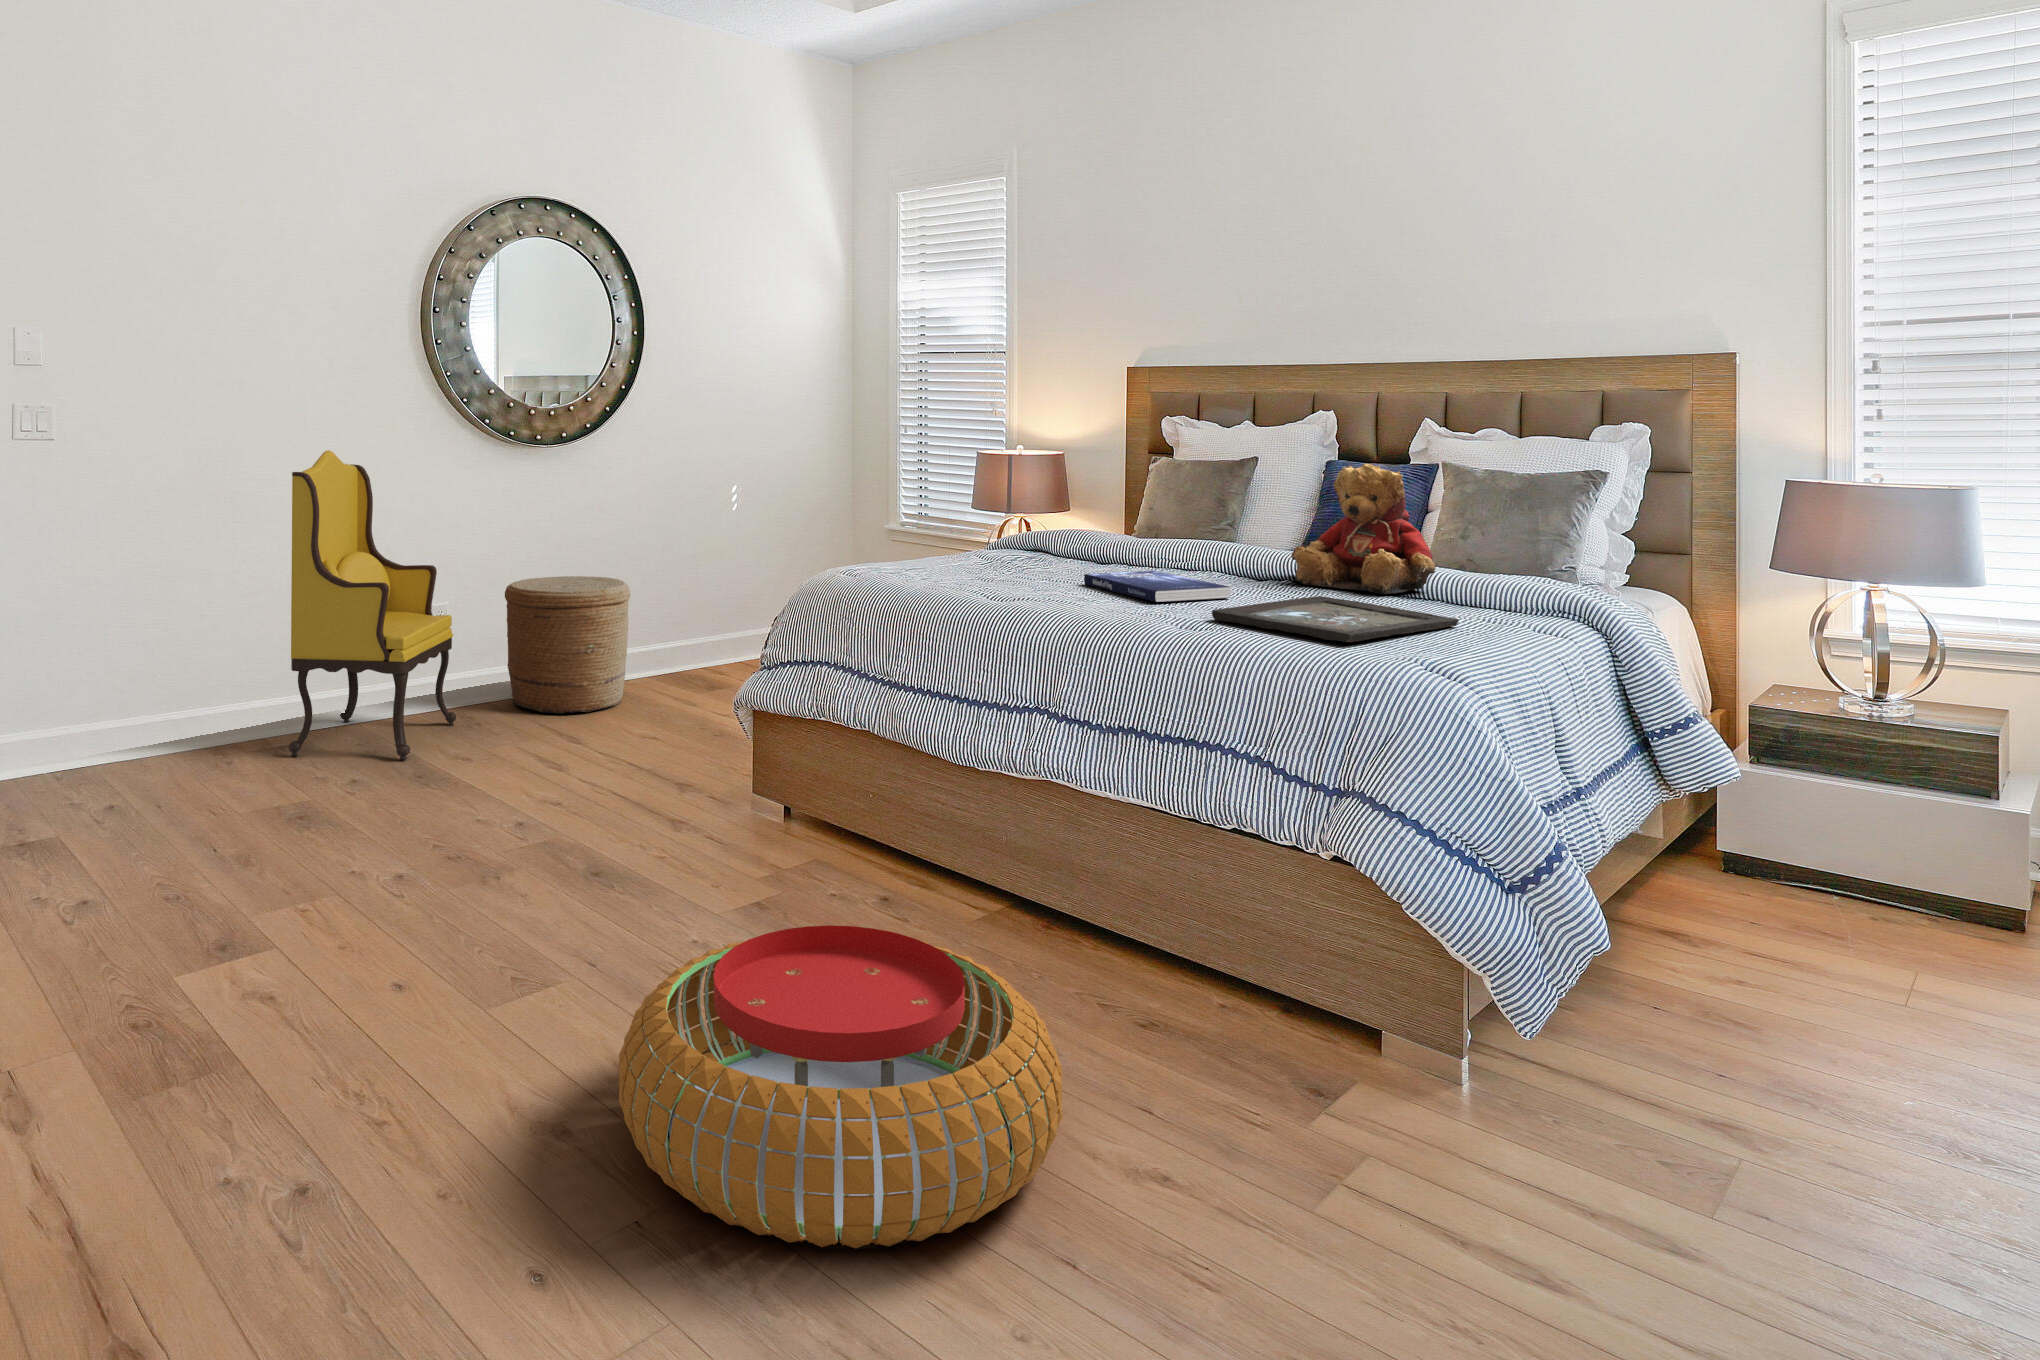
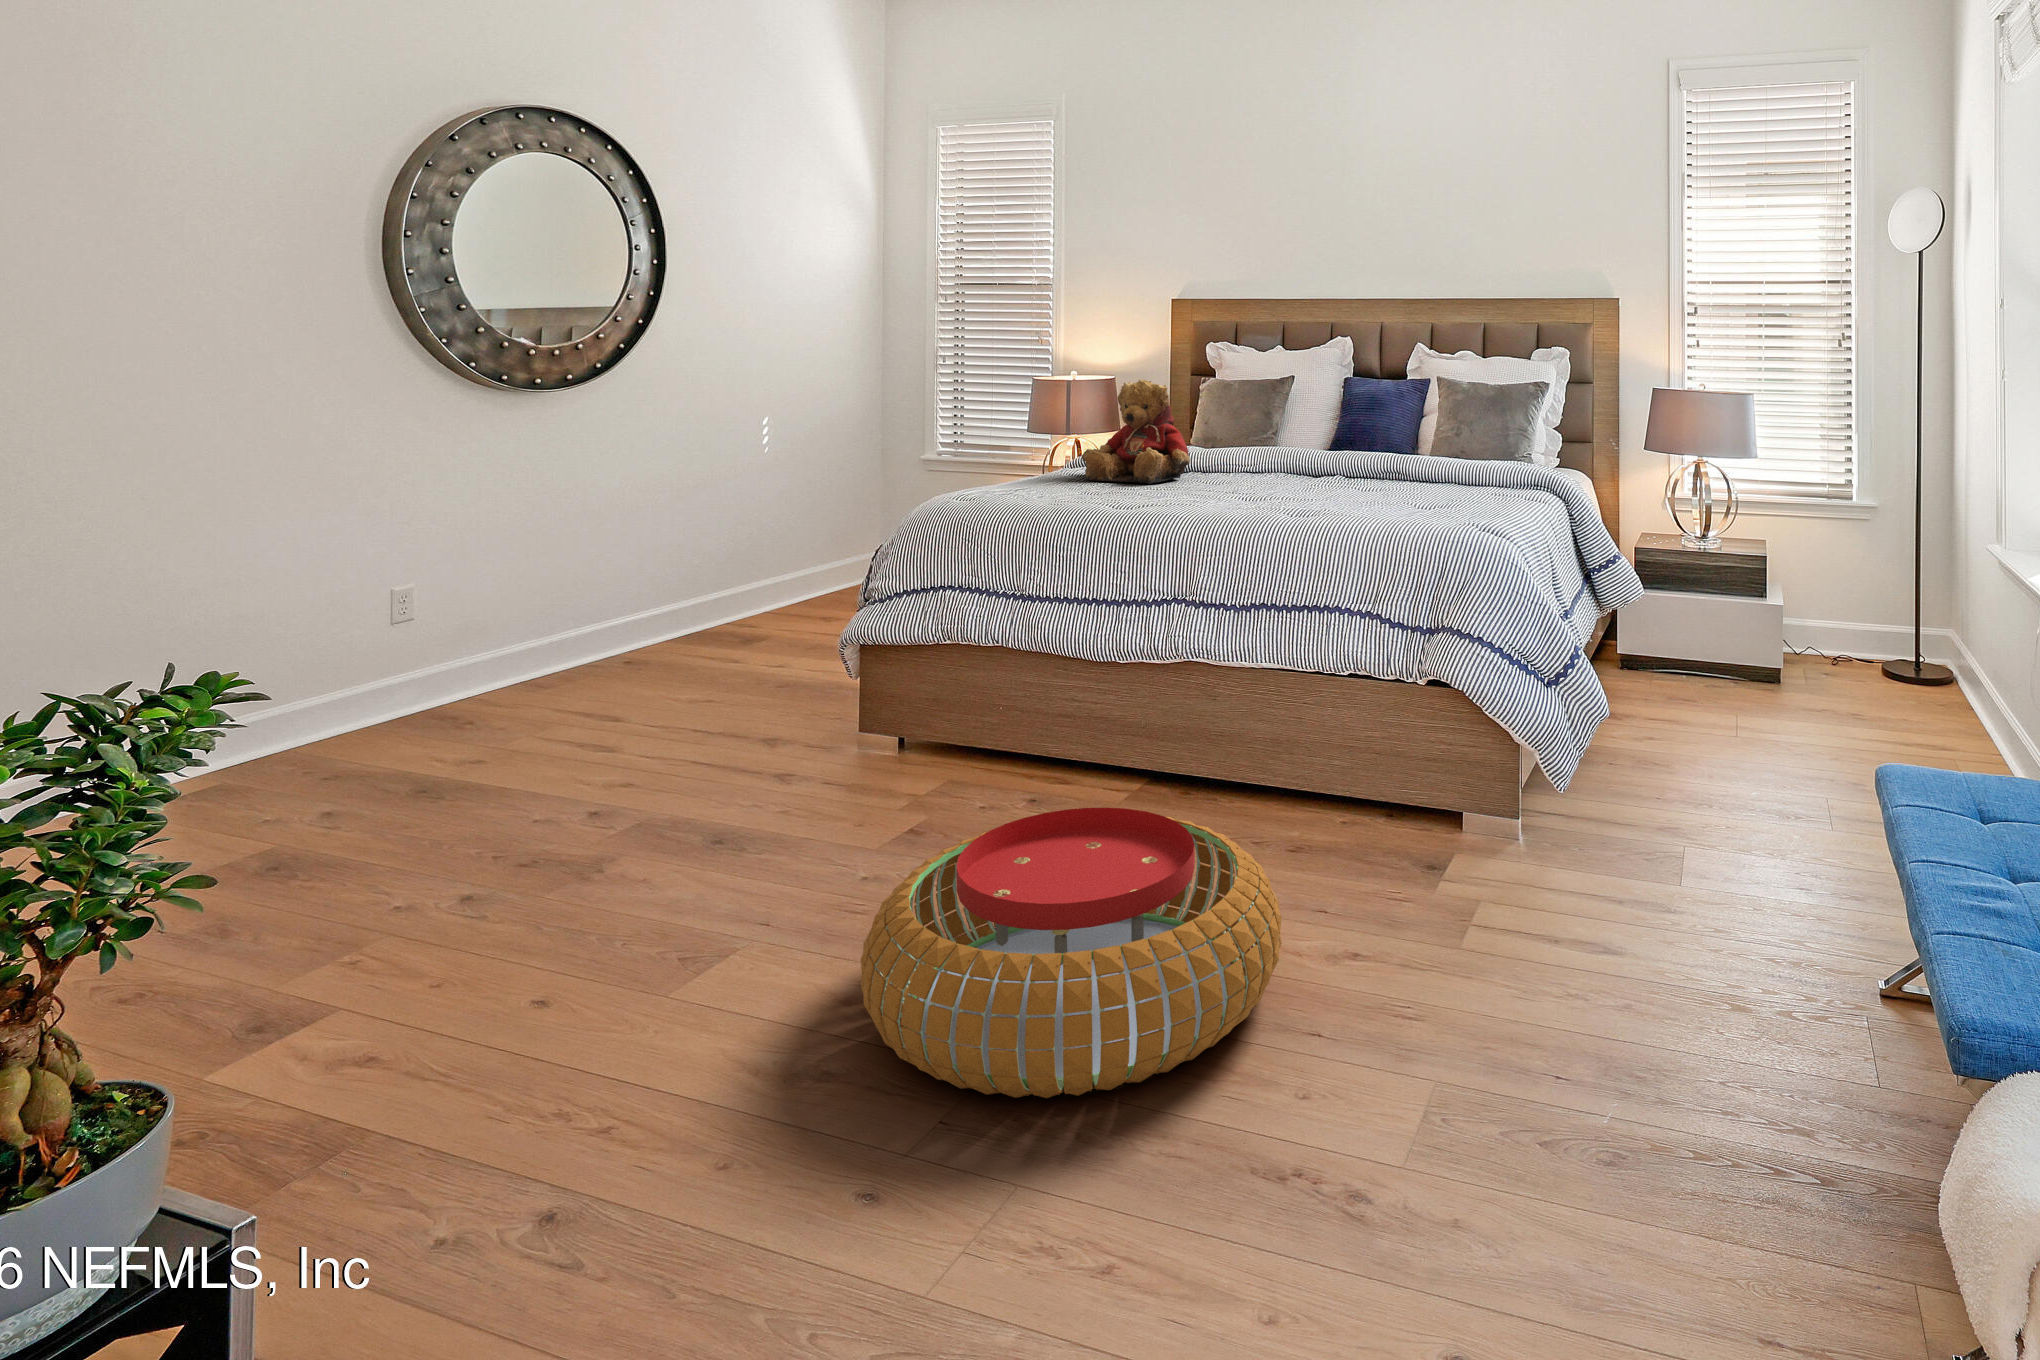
armchair: present [289,450,456,760] -> none [224,395,458,766]
teddy bear: present [1291,464,1437,594] -> present [1081,379,1190,483]
book: present [1084,571,1230,602] -> none [1180,476,1306,501]
woven basket: present [505,576,630,714] -> none [509,526,668,676]
tray: present [1212,596,1458,642] -> none [1307,486,1483,518]

